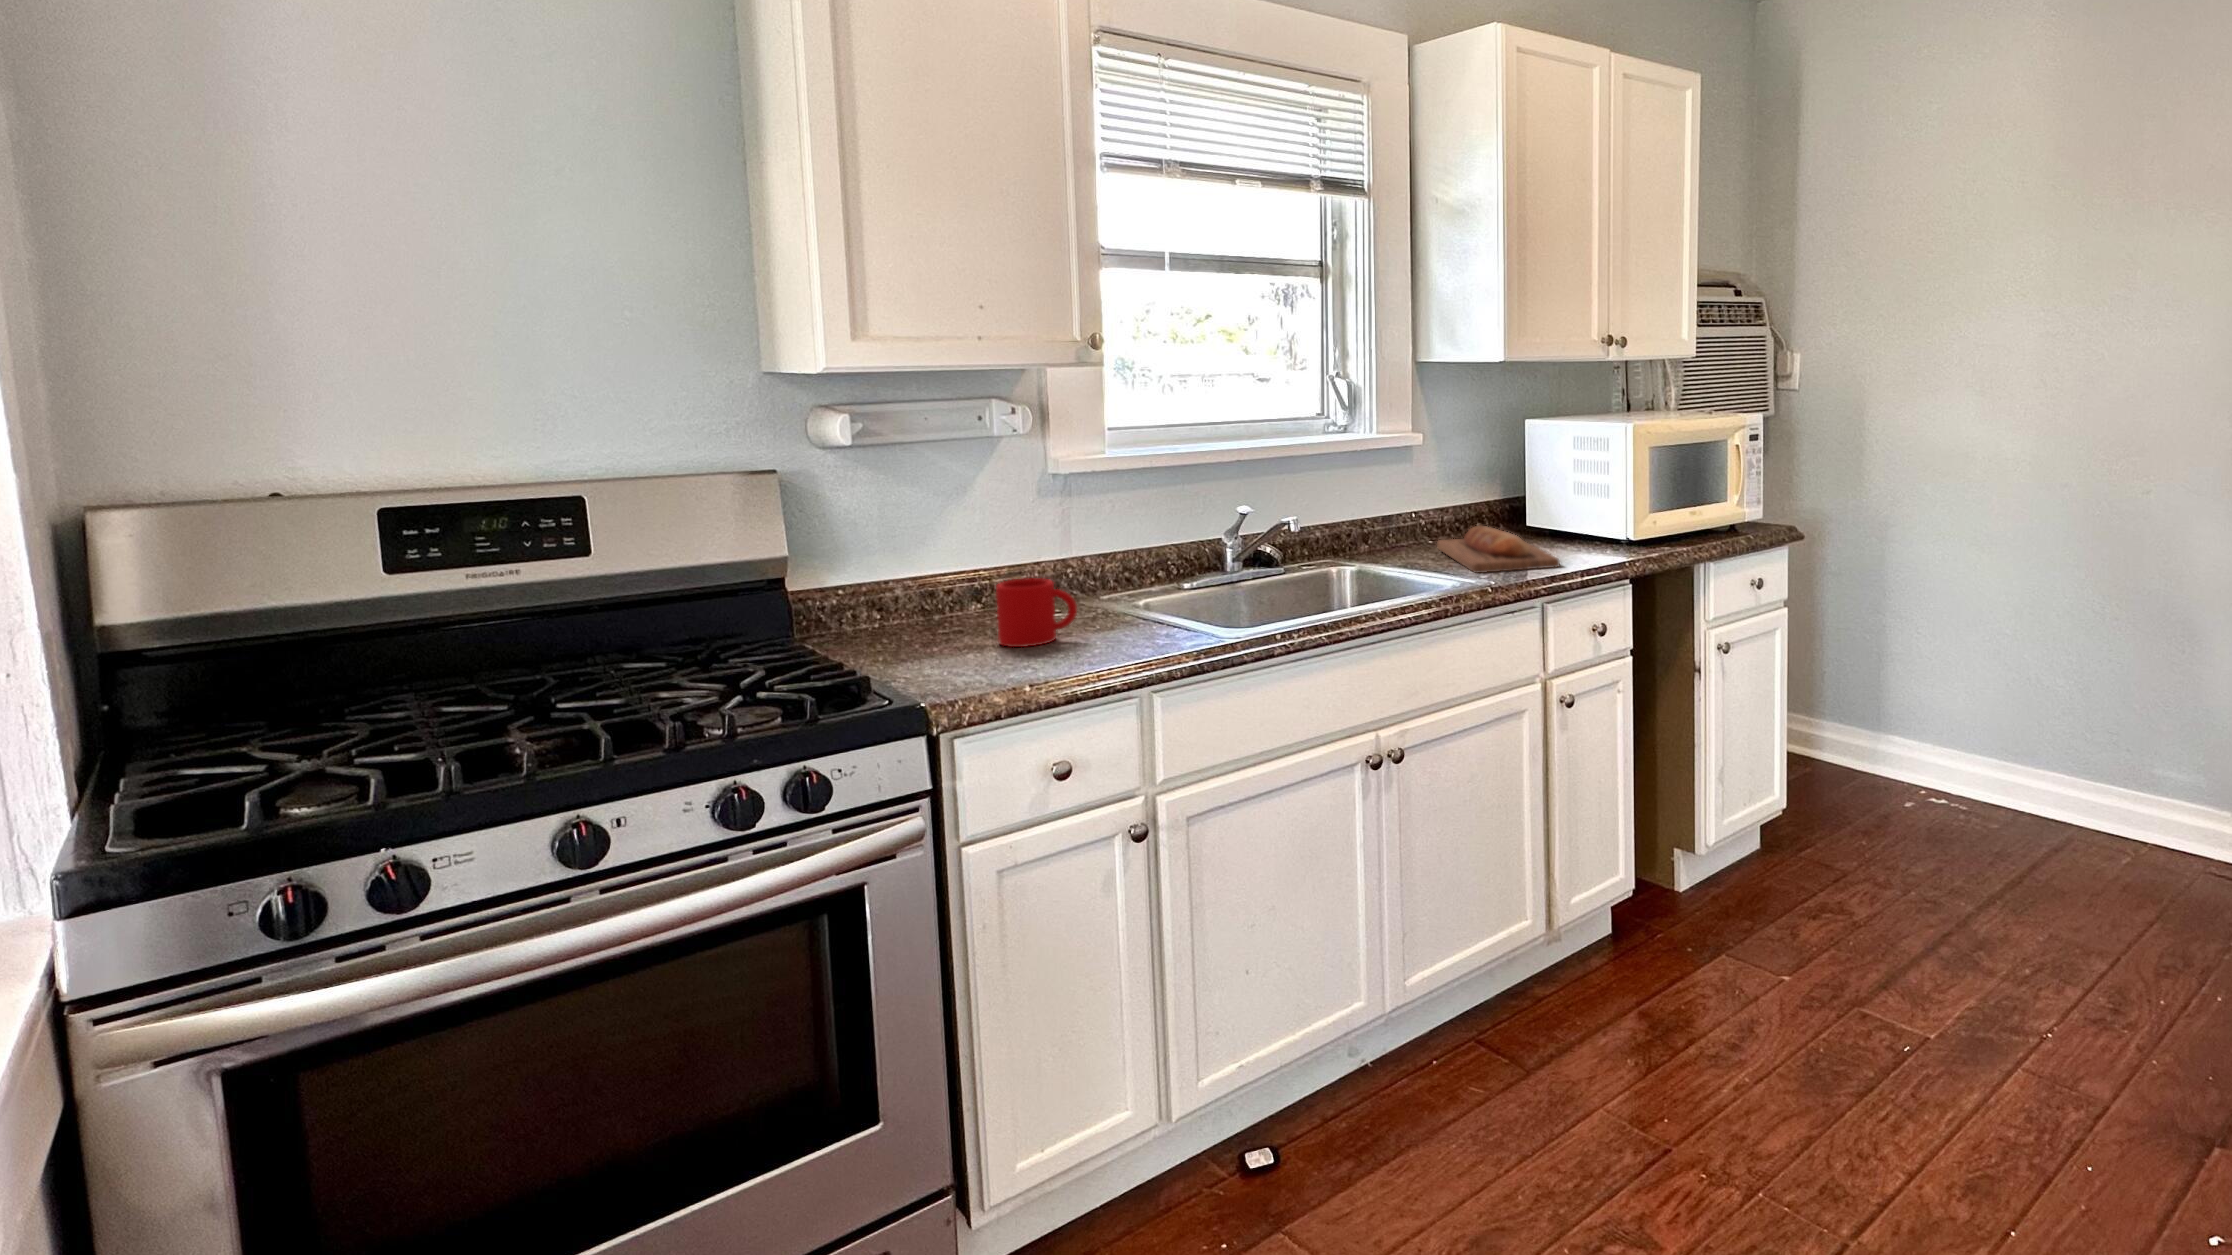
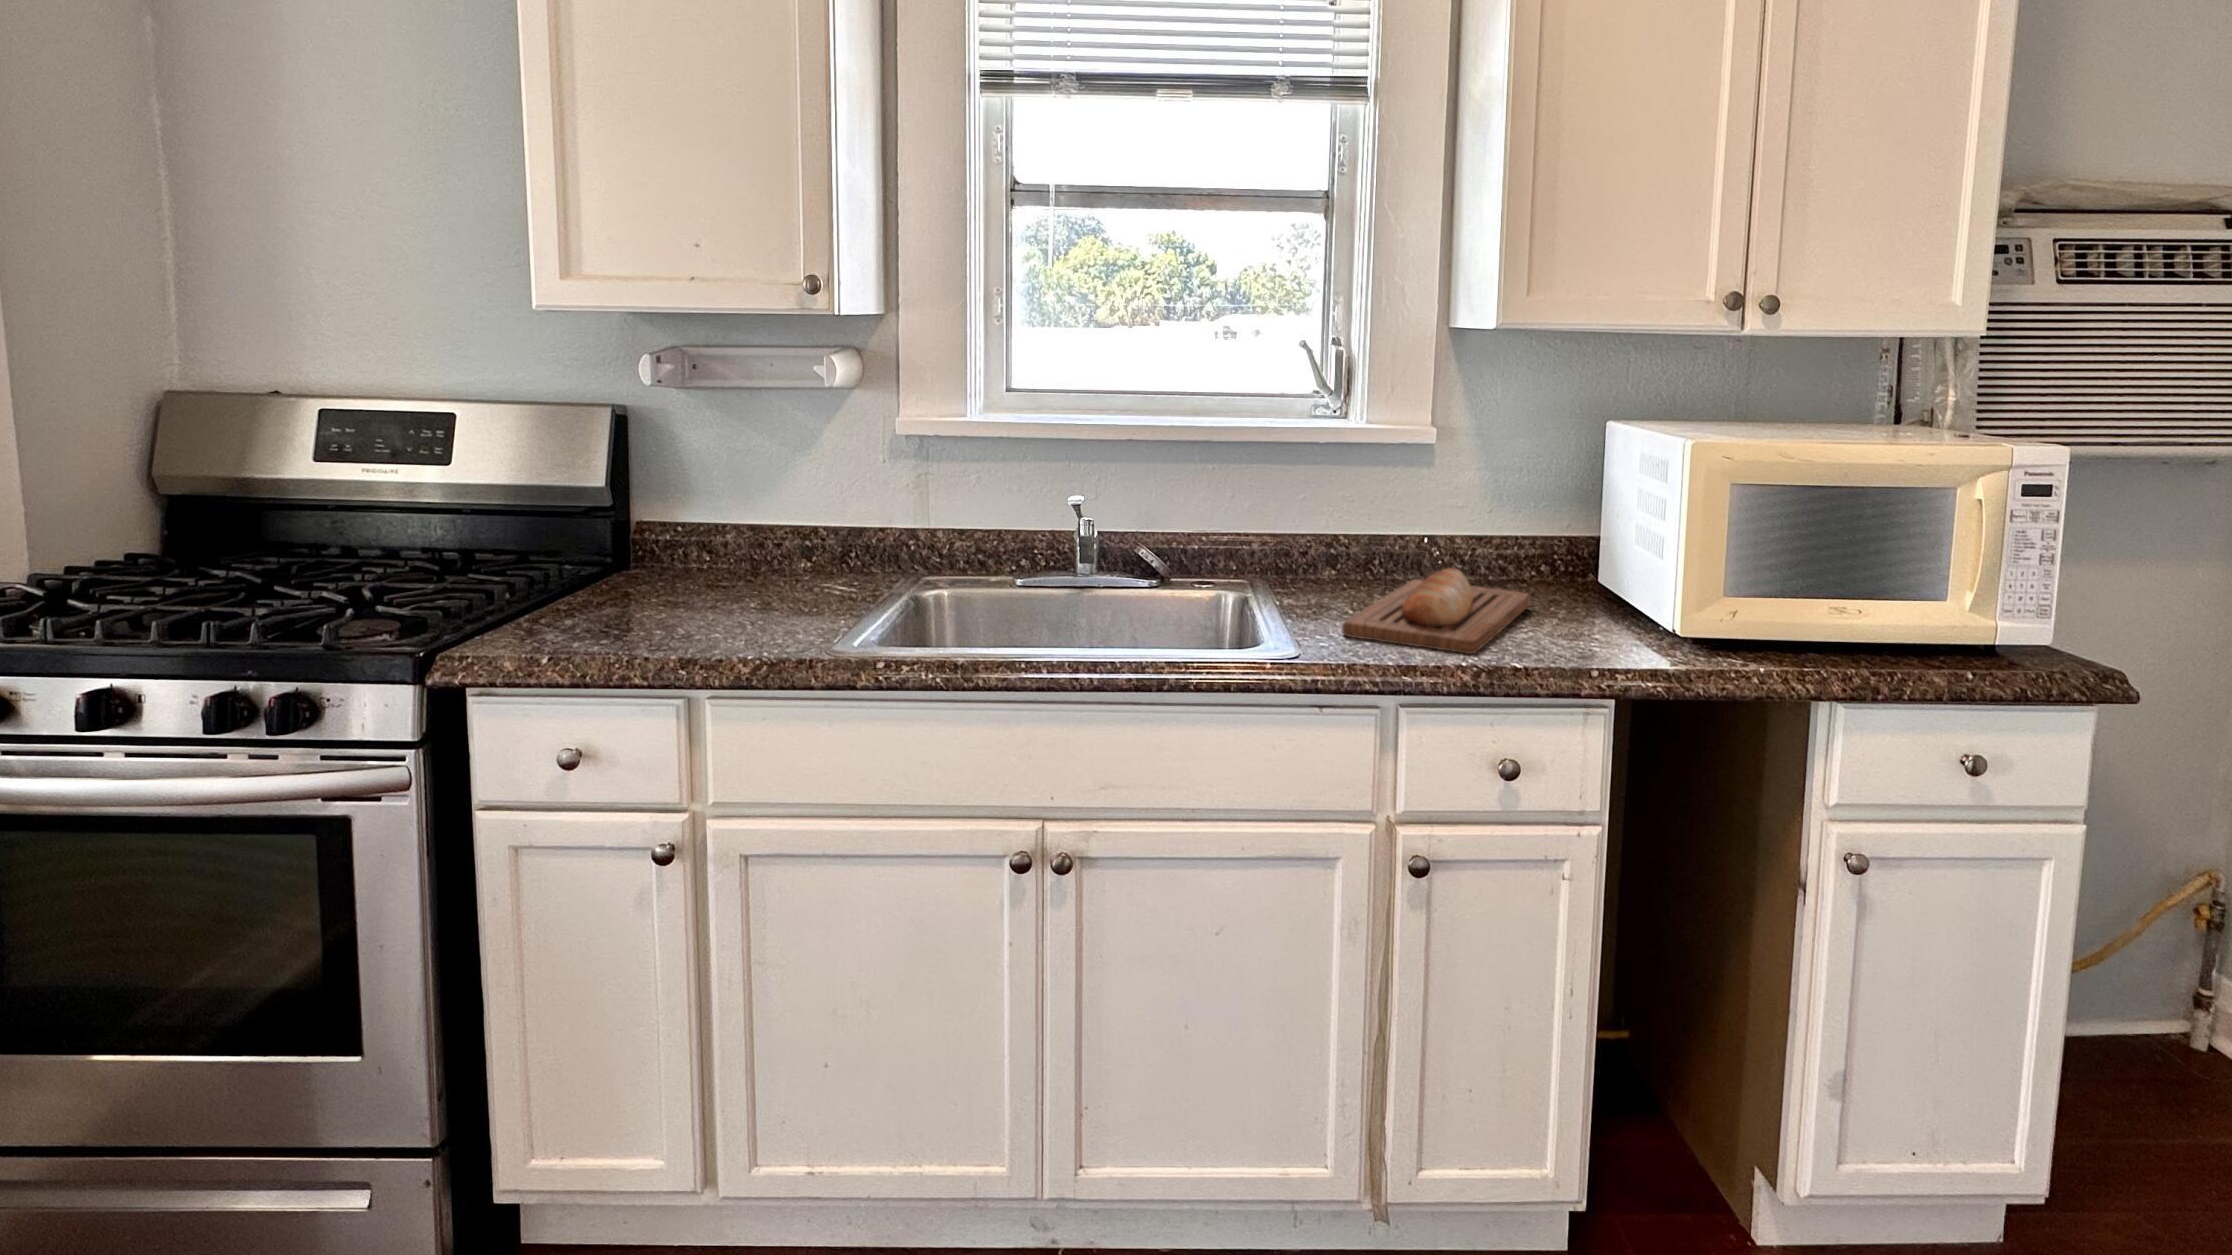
mug: present [996,578,1077,647] -> none [684,541,751,616]

